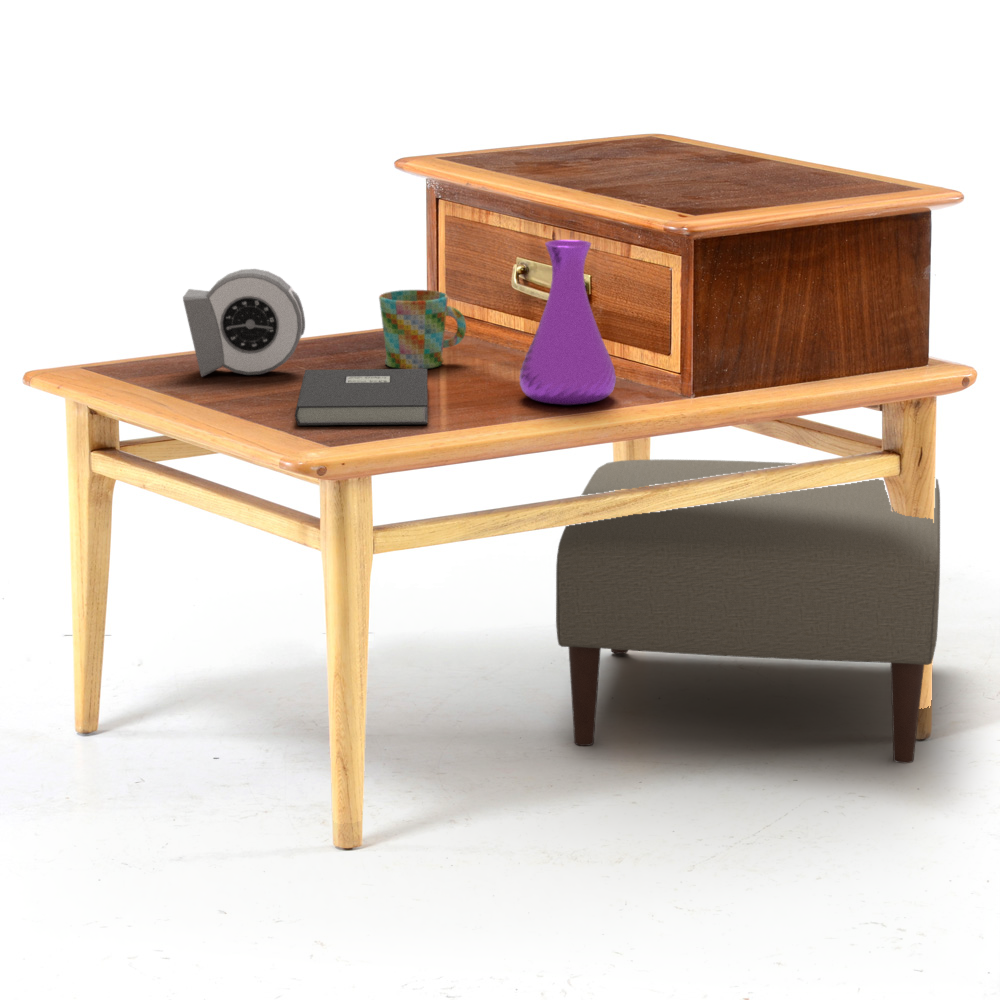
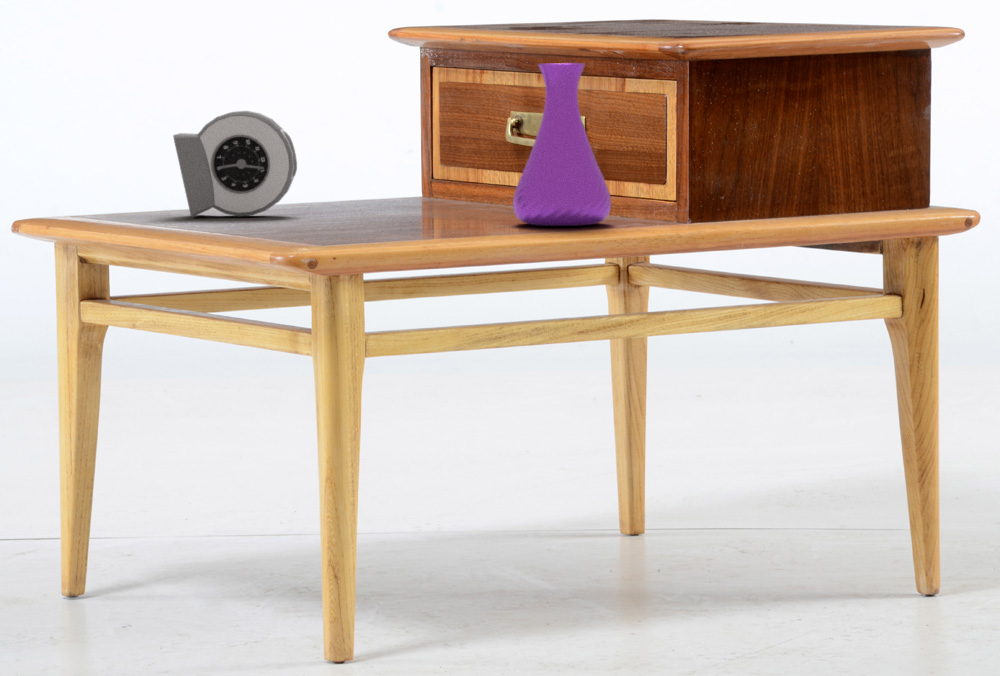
mug: present [379,290,466,369] -> none [372,140,460,213]
book: present [295,369,428,425] -> none [282,202,420,235]
ottoman: present [556,460,940,763] -> none [552,342,944,618]

